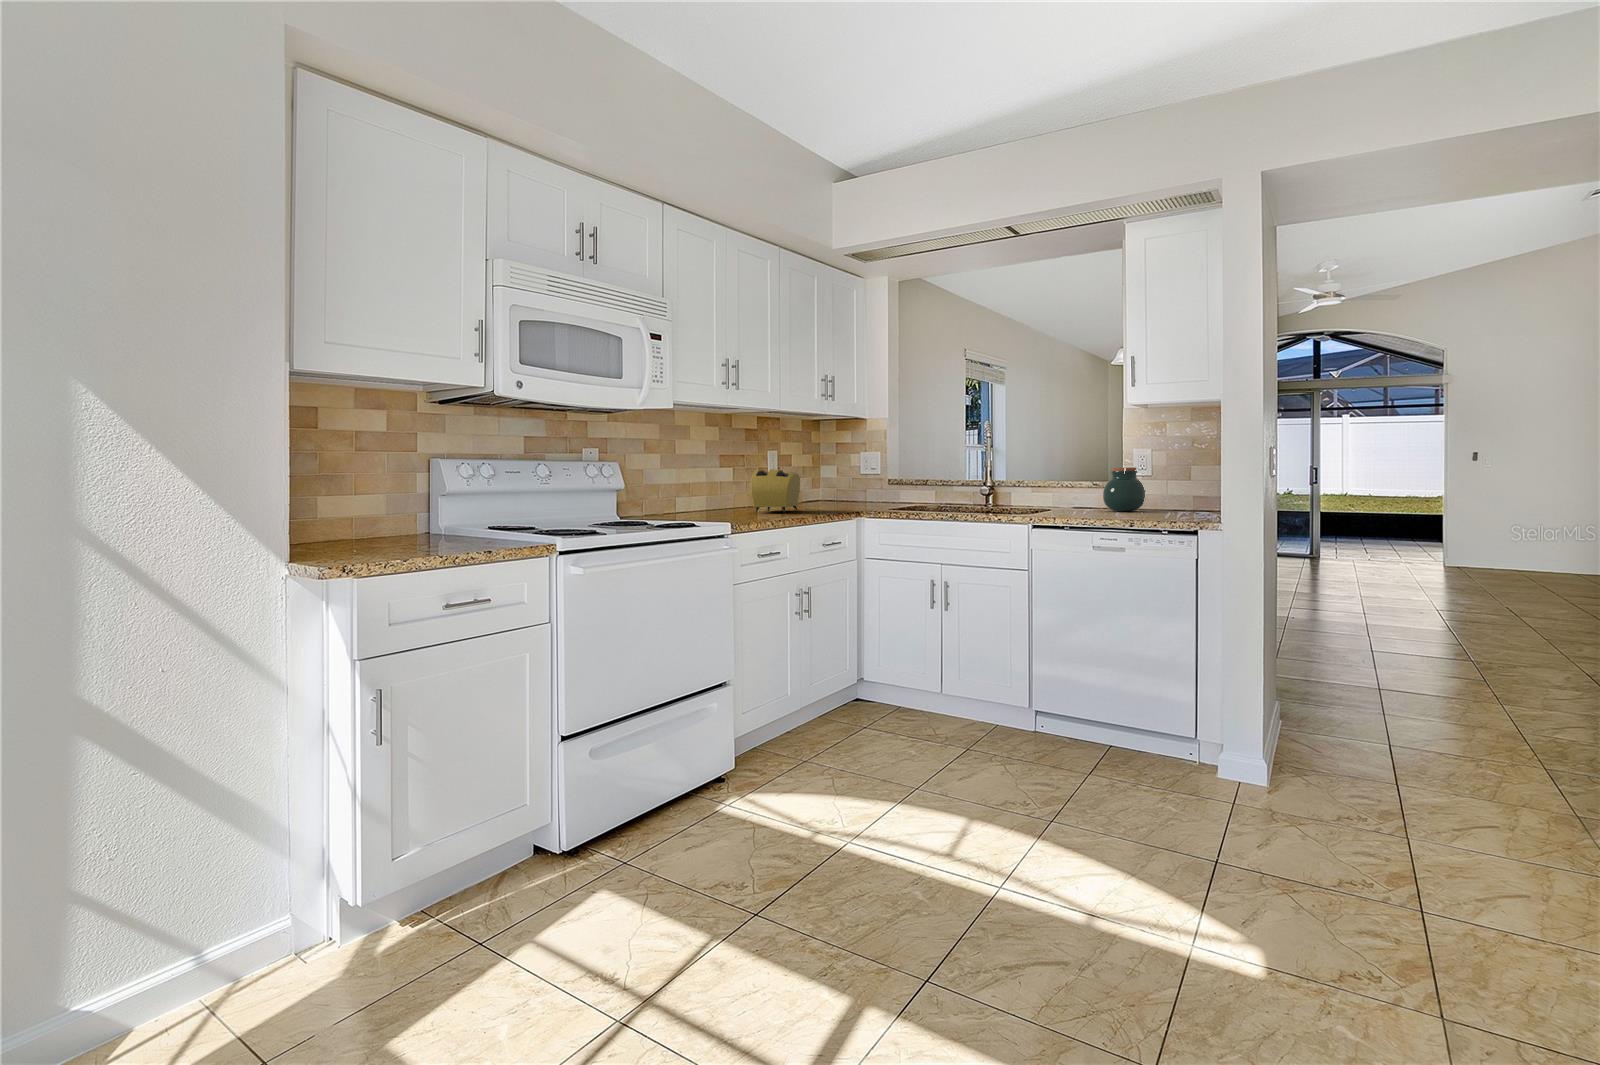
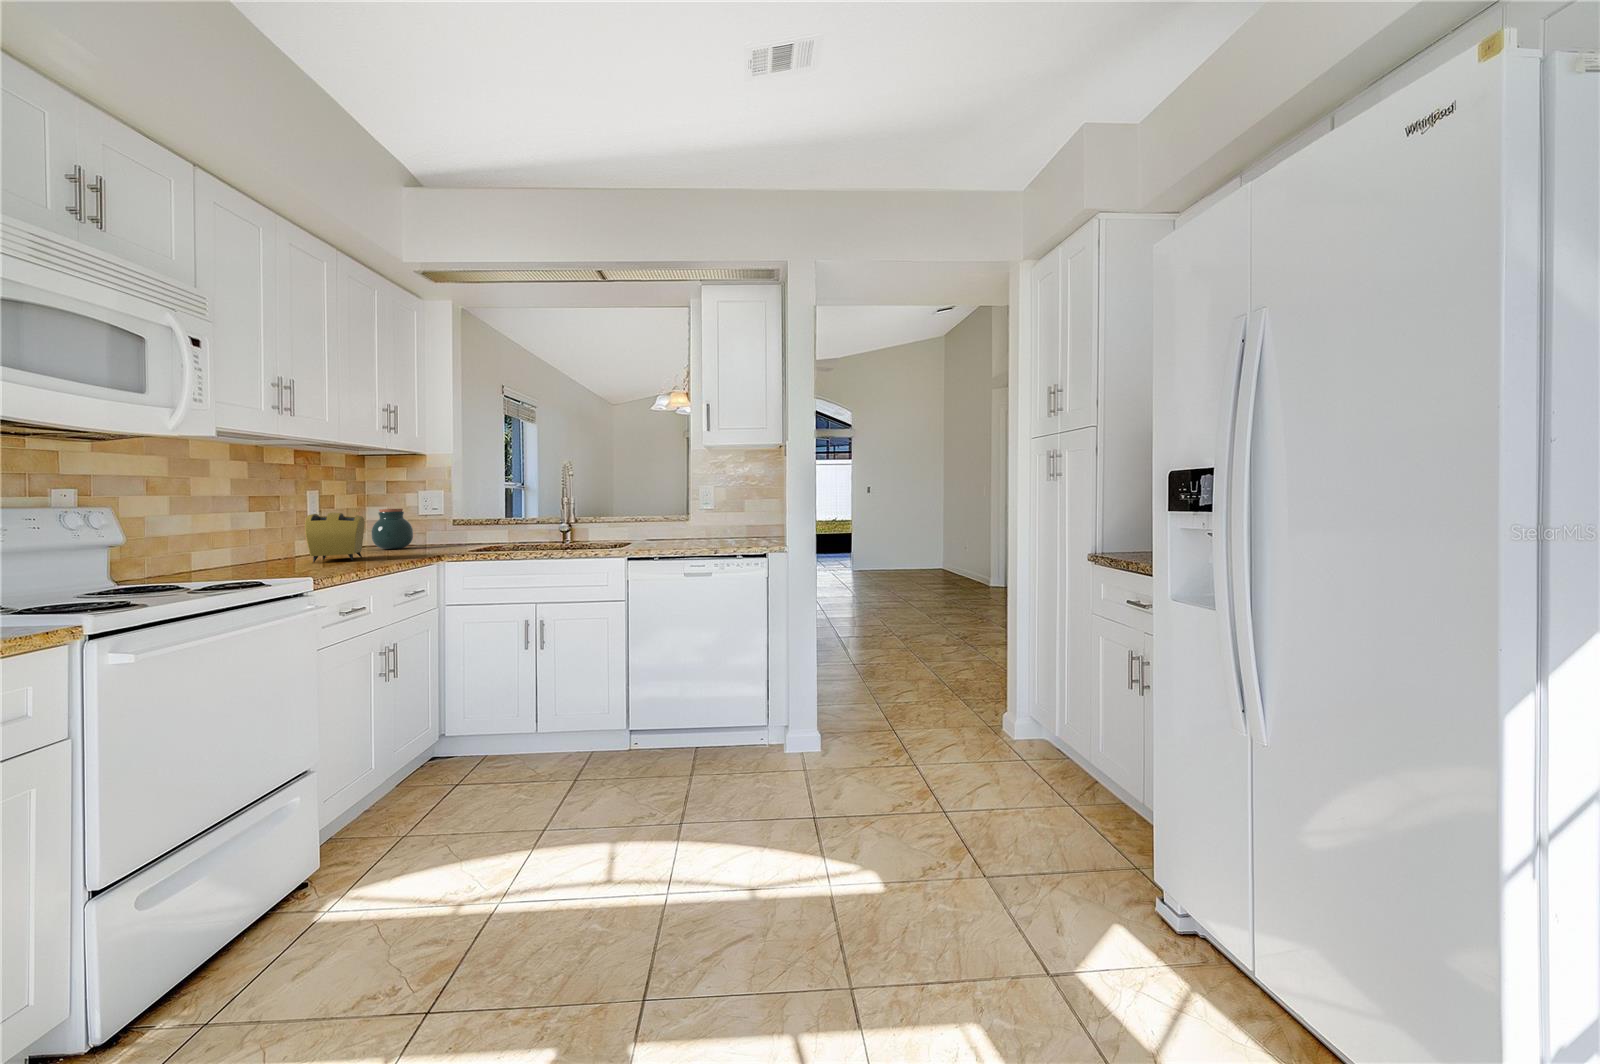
jar: present [1103,467,1145,511] -> present [371,509,413,549]

